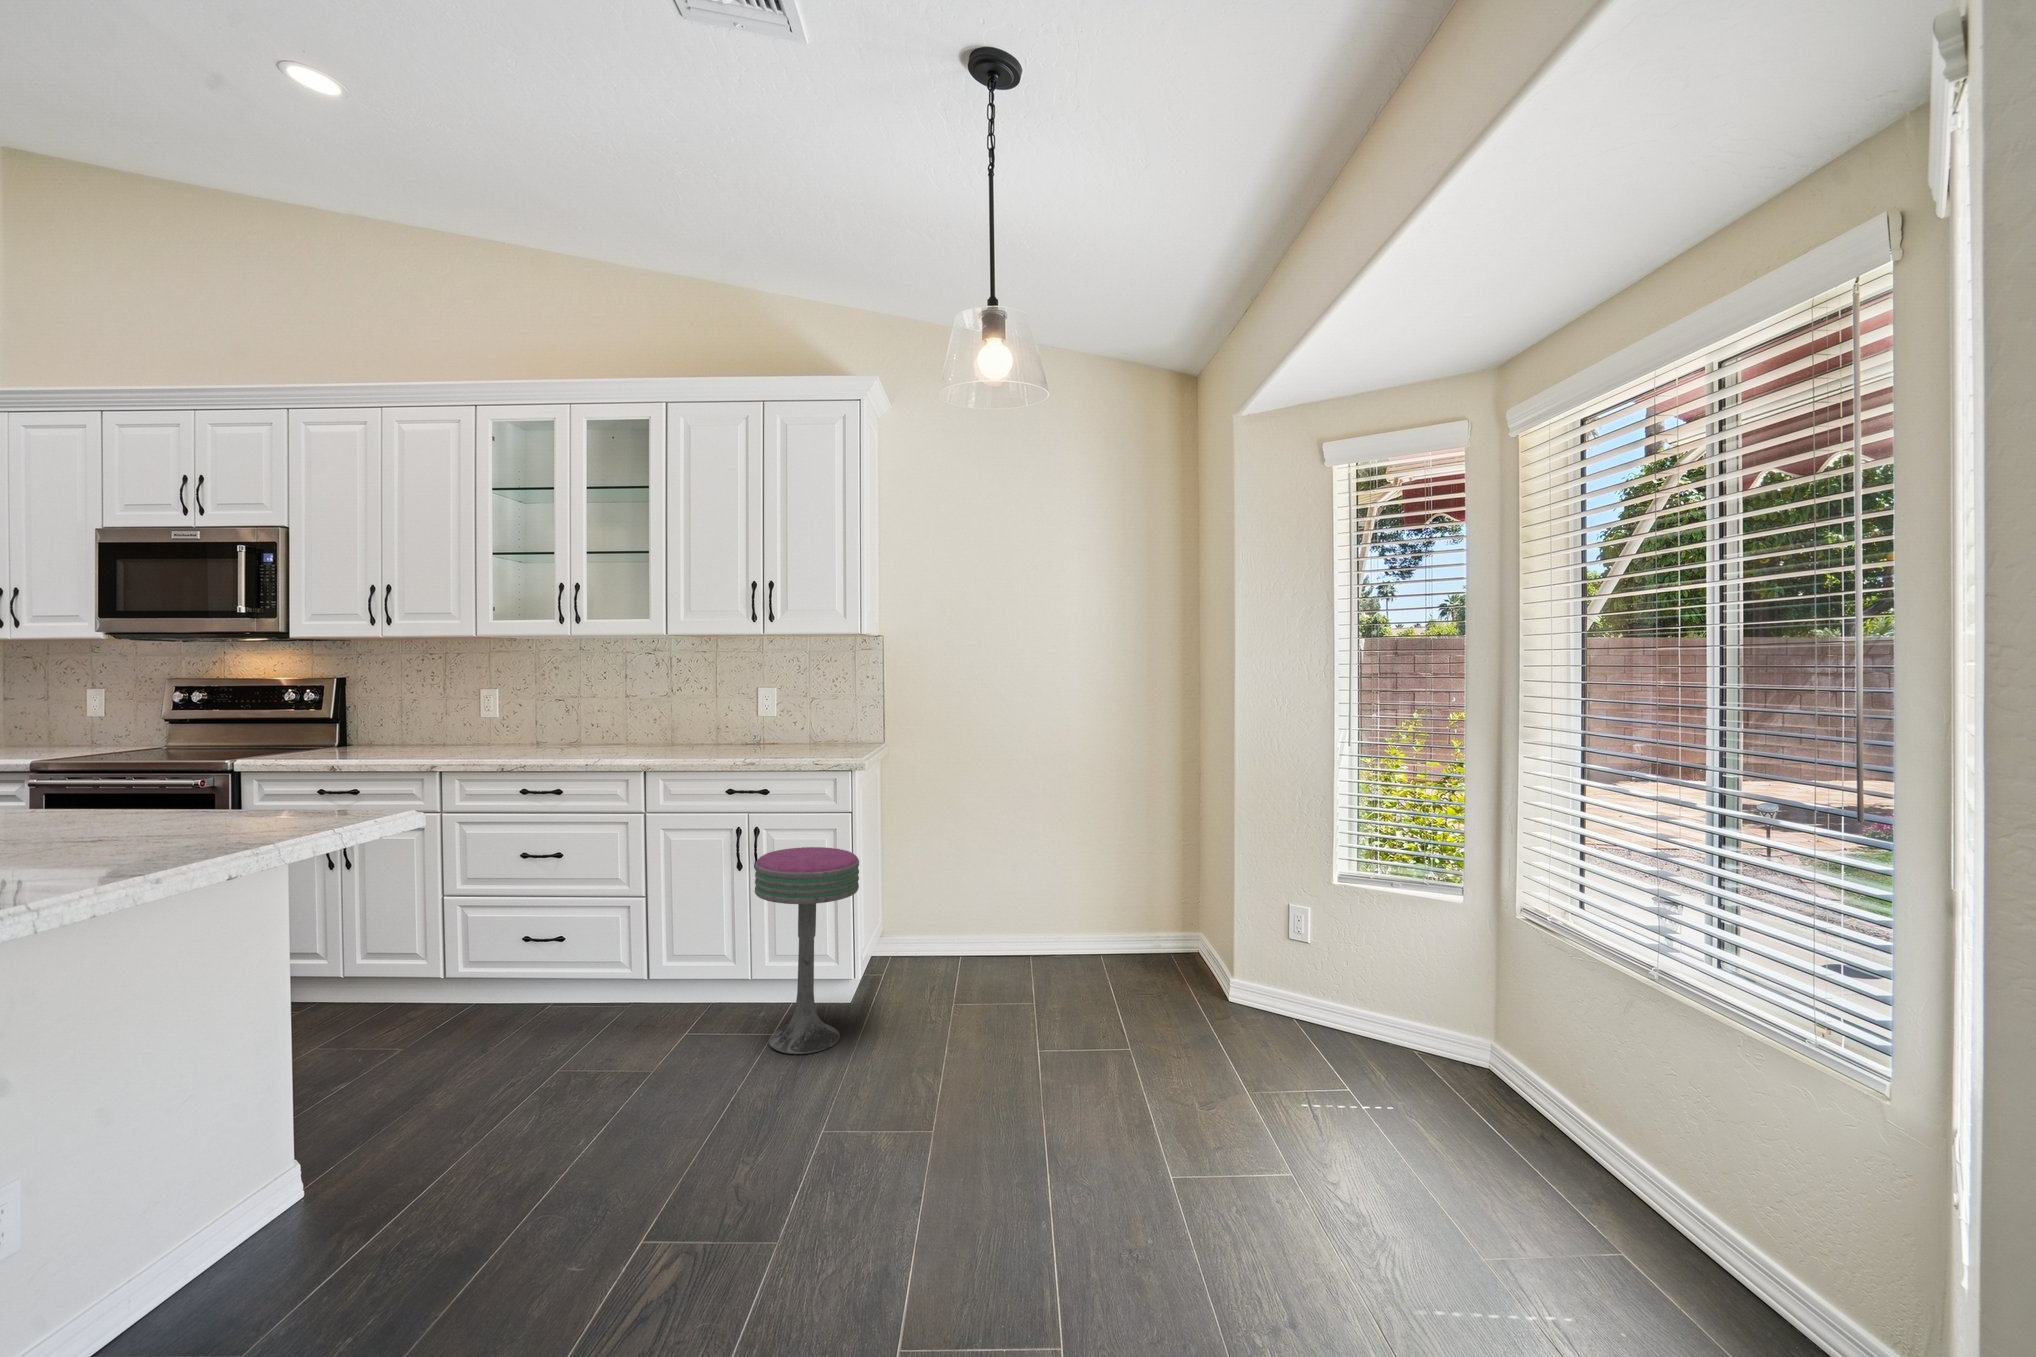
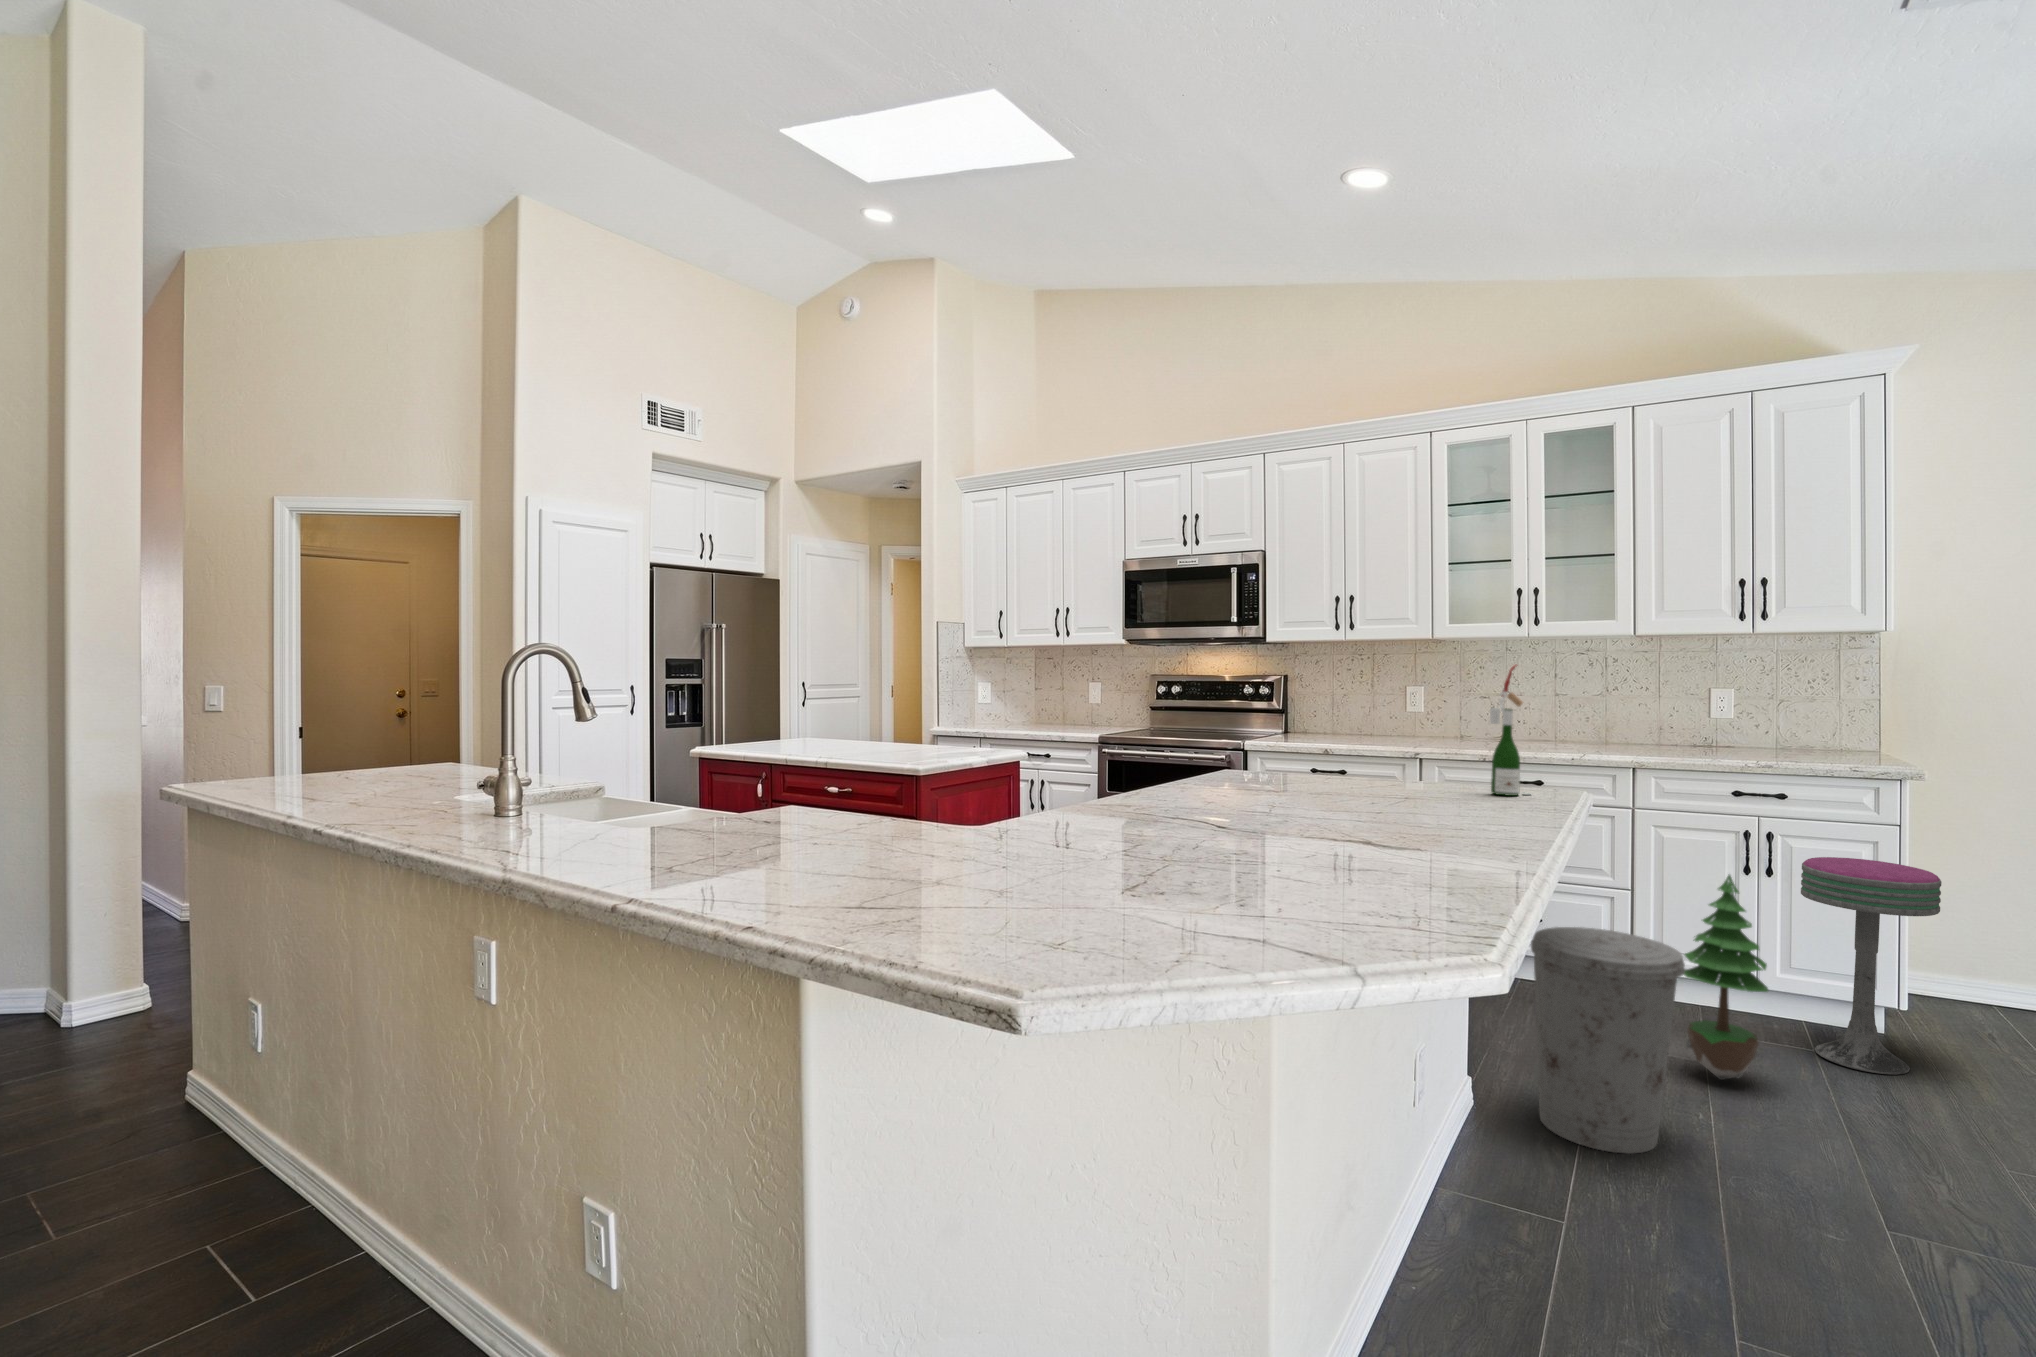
wine bottle: none [80,674,156,863] -> present [1490,665,1530,796]
potted tree: none [594,887,680,1105] -> present [1684,875,1768,1080]
trash can: none [298,983,496,1278] -> present [1531,927,1685,1154]

